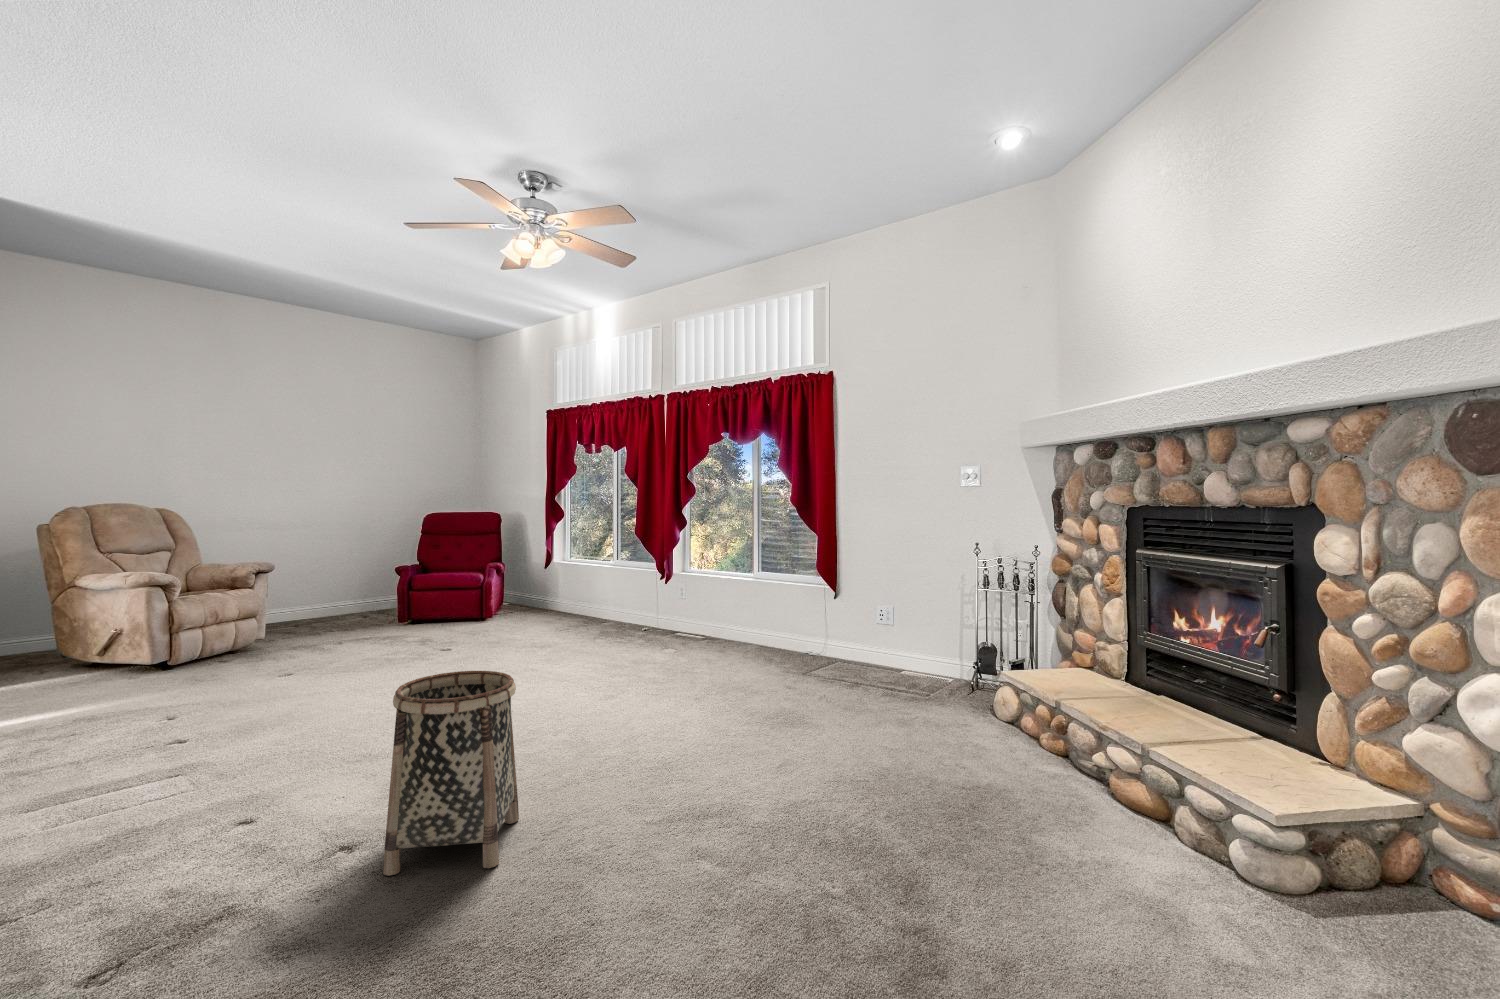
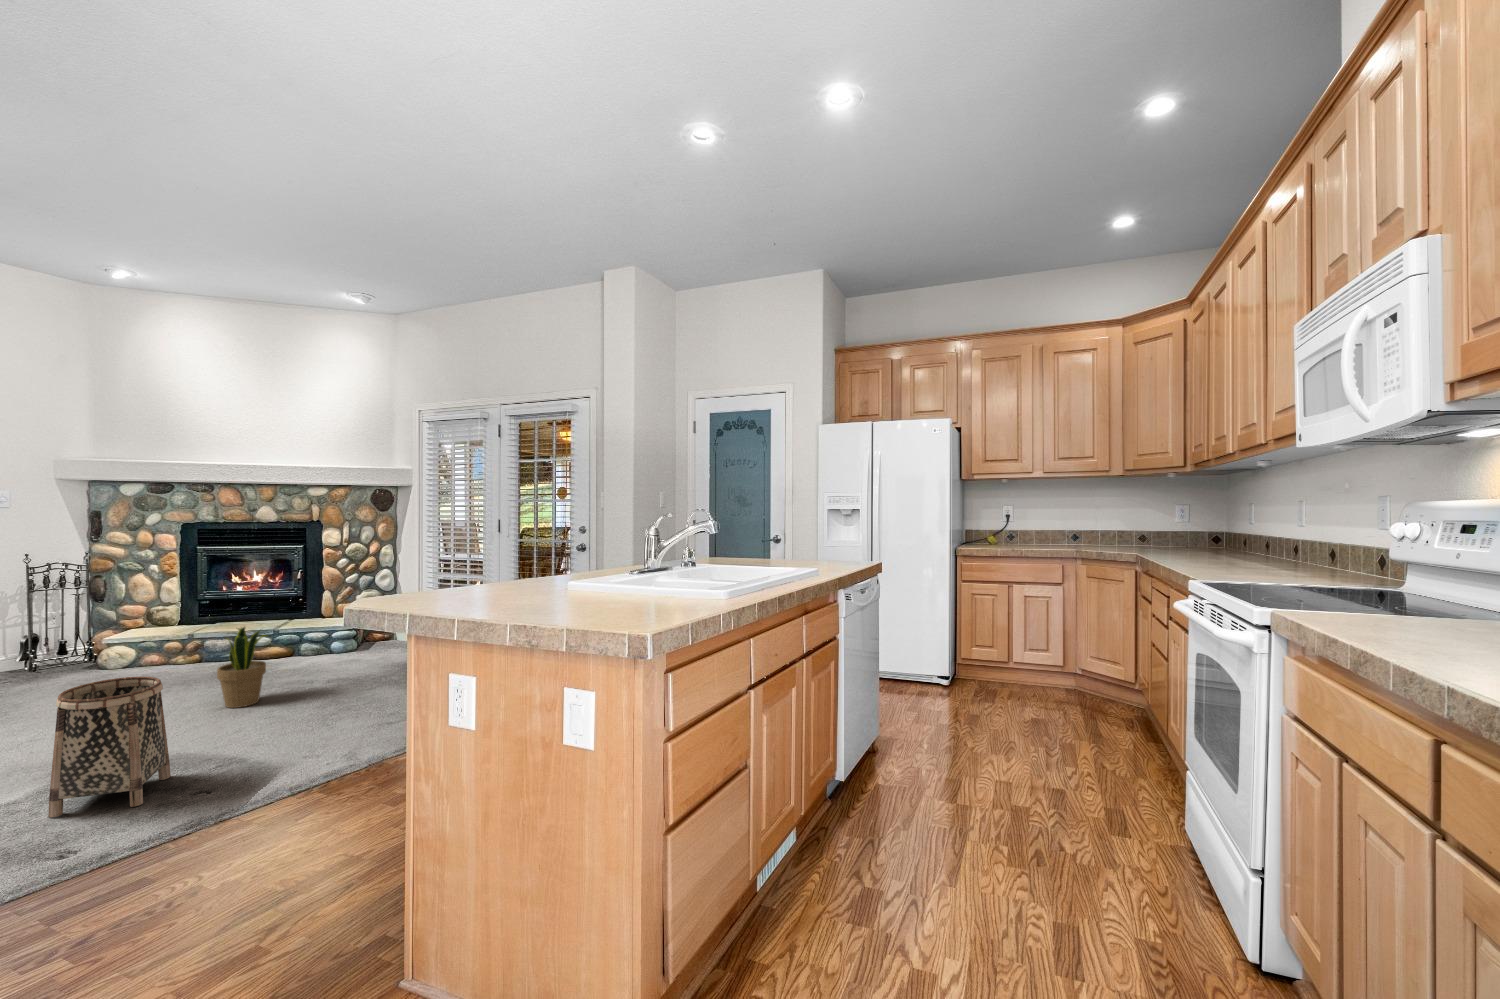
potted plant: none [806,682,894,852] -> present [217,627,268,708]

